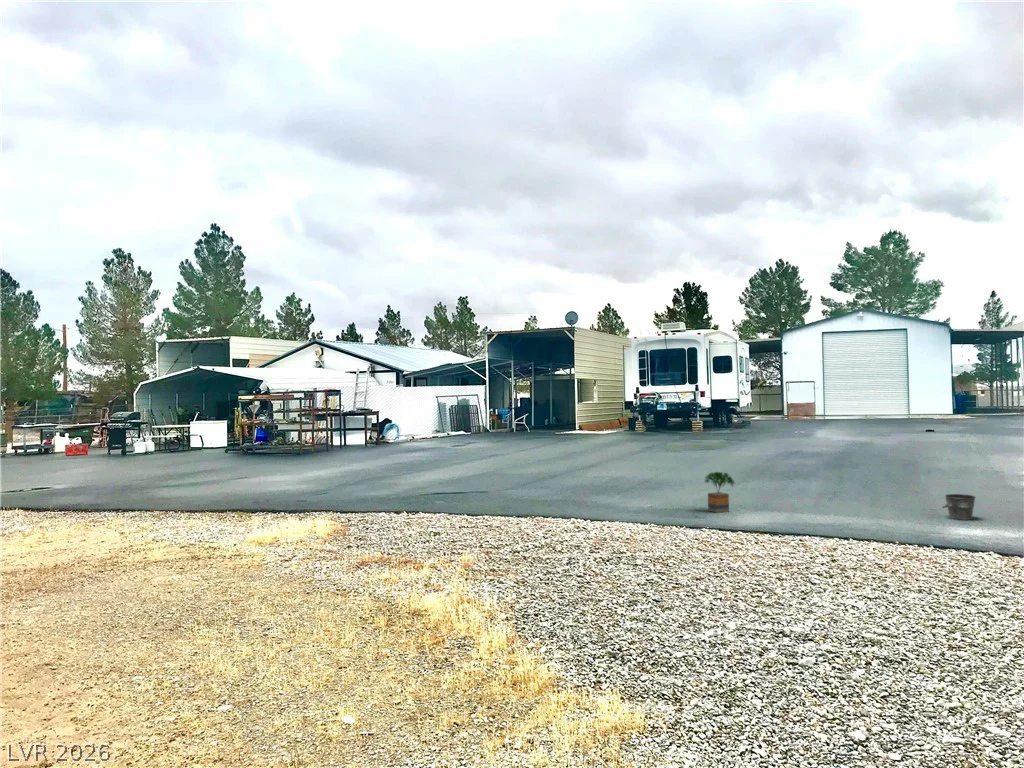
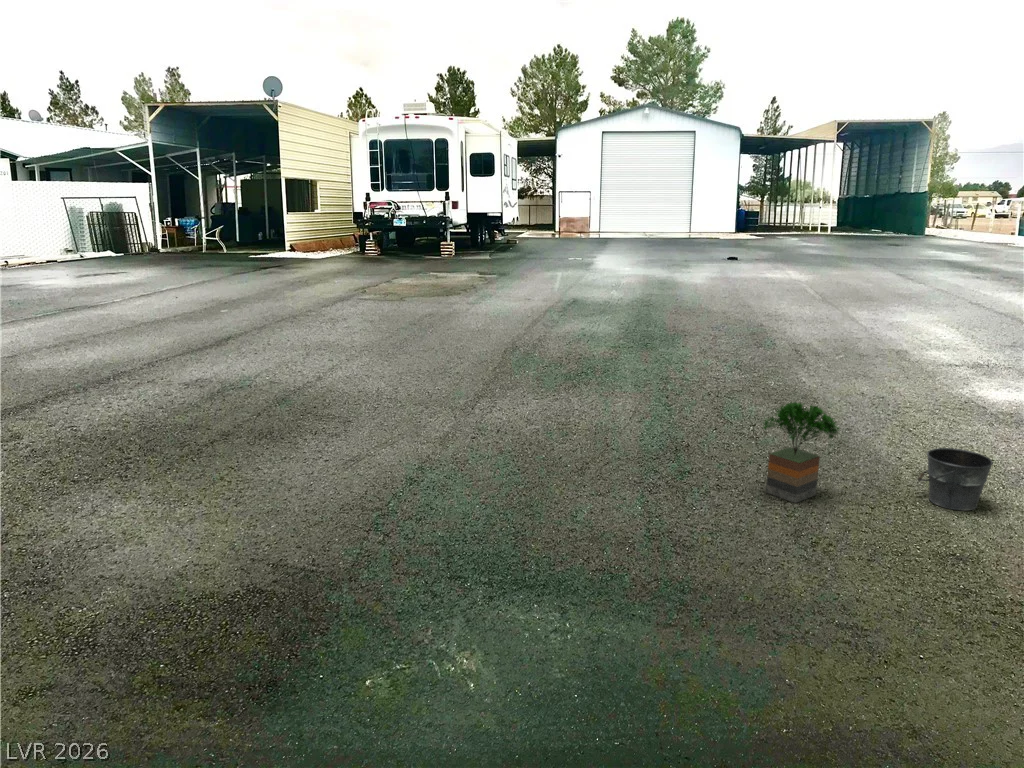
potted tree: present [705,472,734,513] -> present [763,402,839,503]

